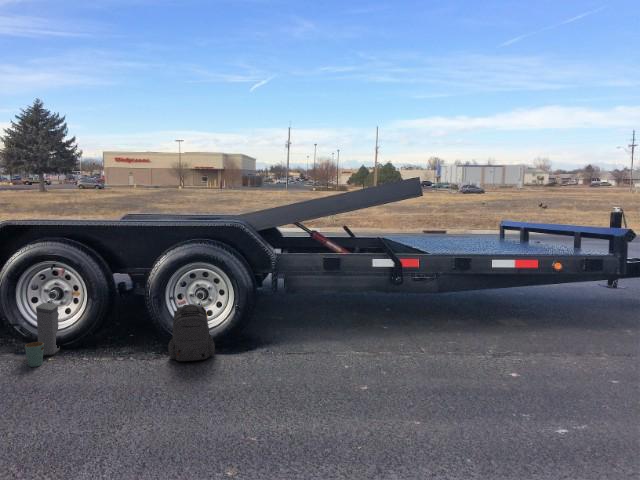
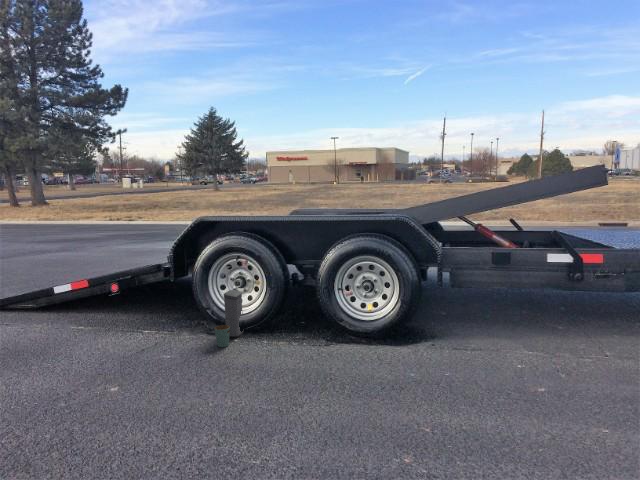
backpack: present [168,304,215,361] -> none [337,296,381,351]

